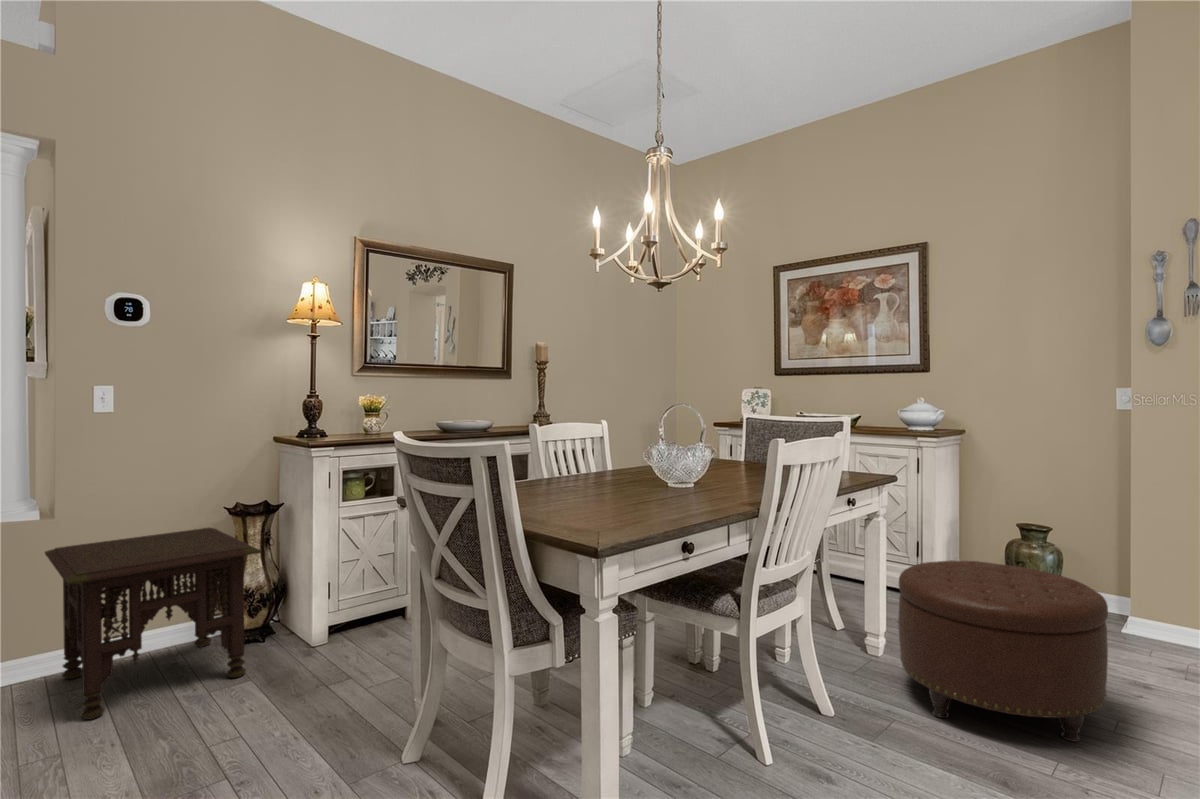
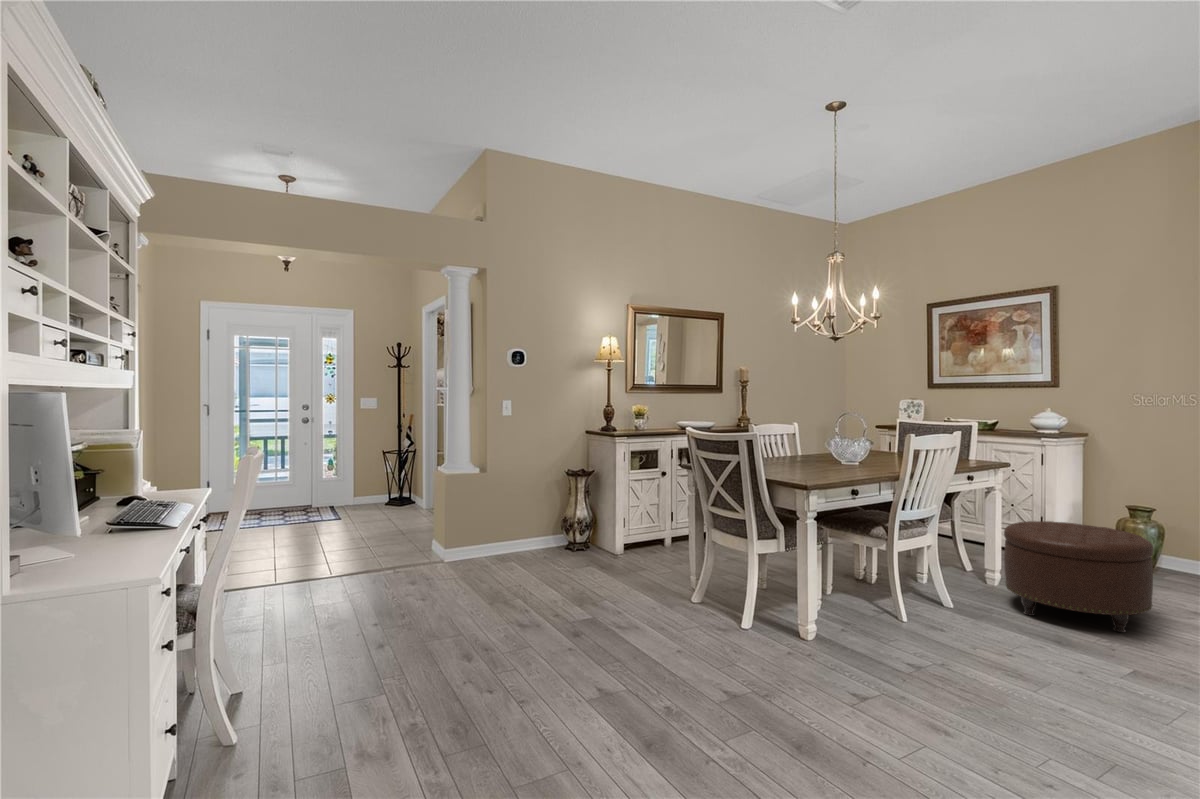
side table: present [45,528,262,720] -> none [484,482,596,575]

